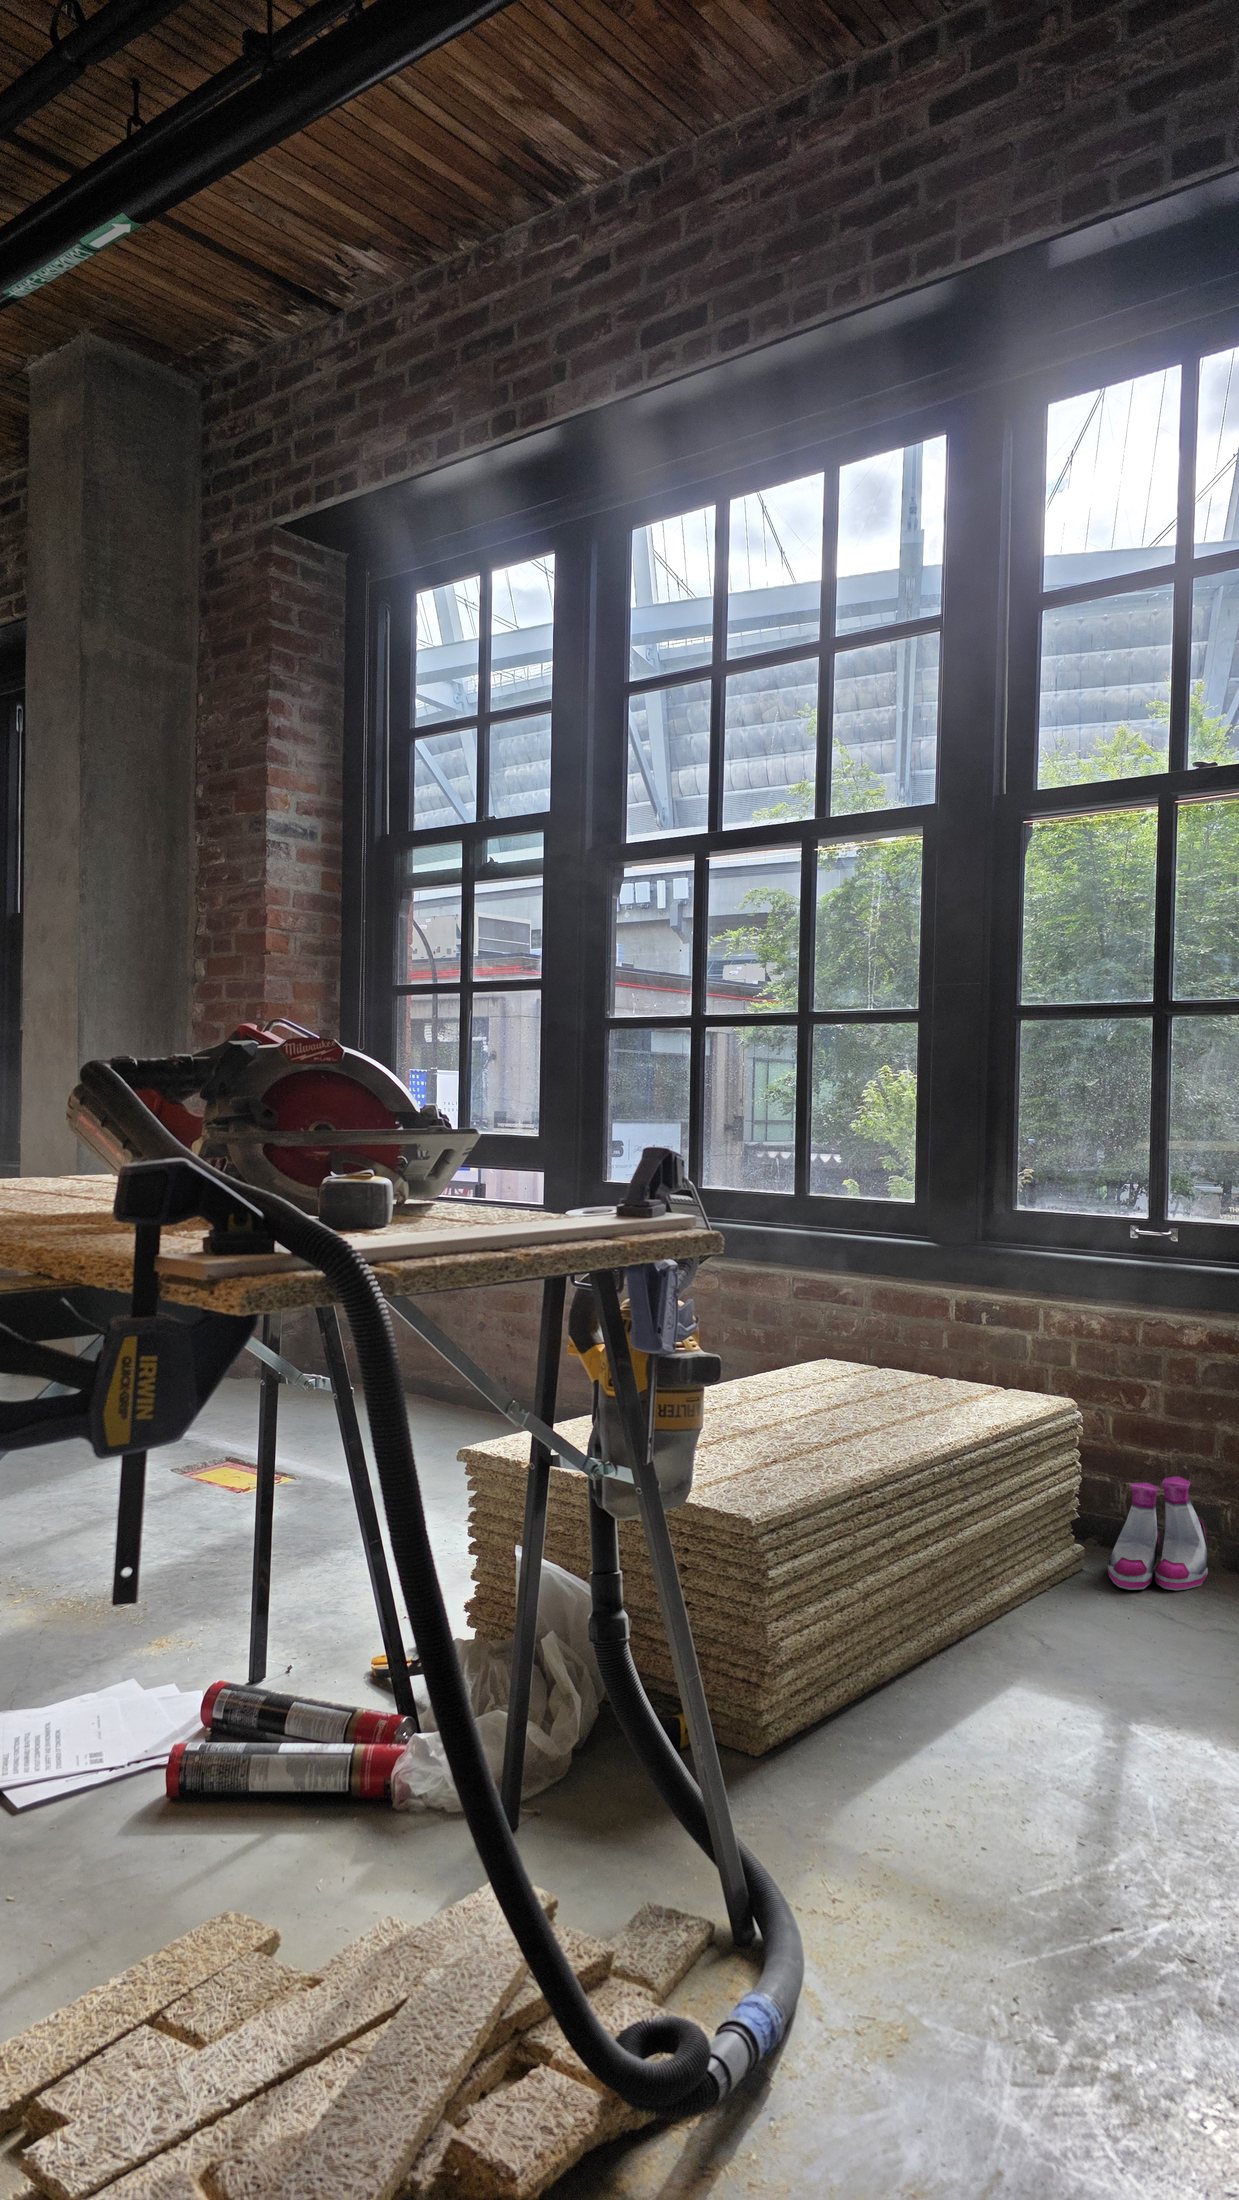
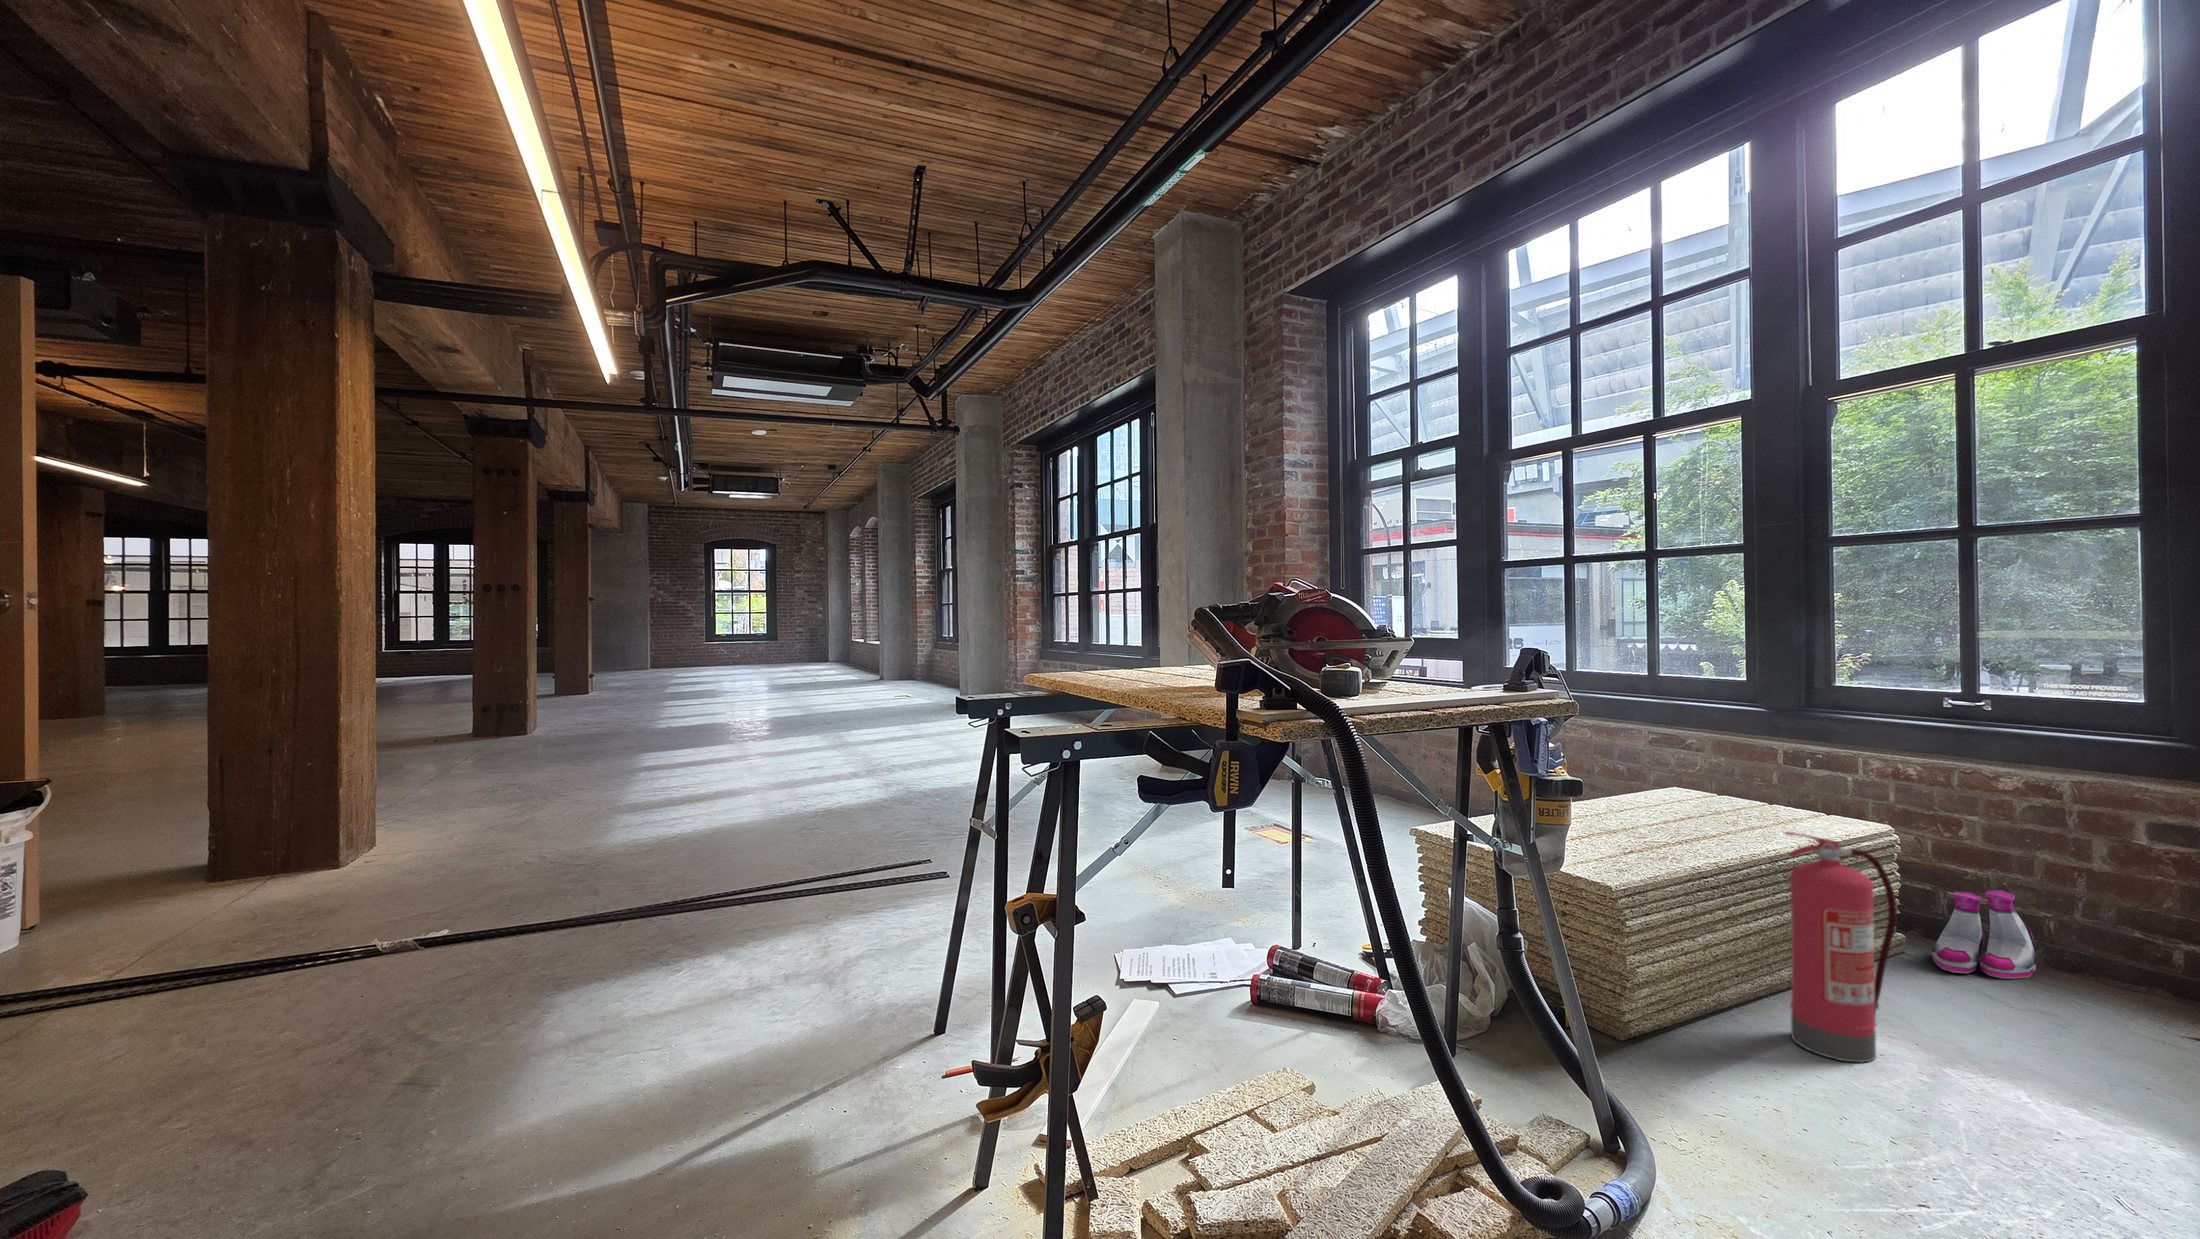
fire extinguisher: none [963,1419,1083,1735] -> present [1785,832,1897,1063]

